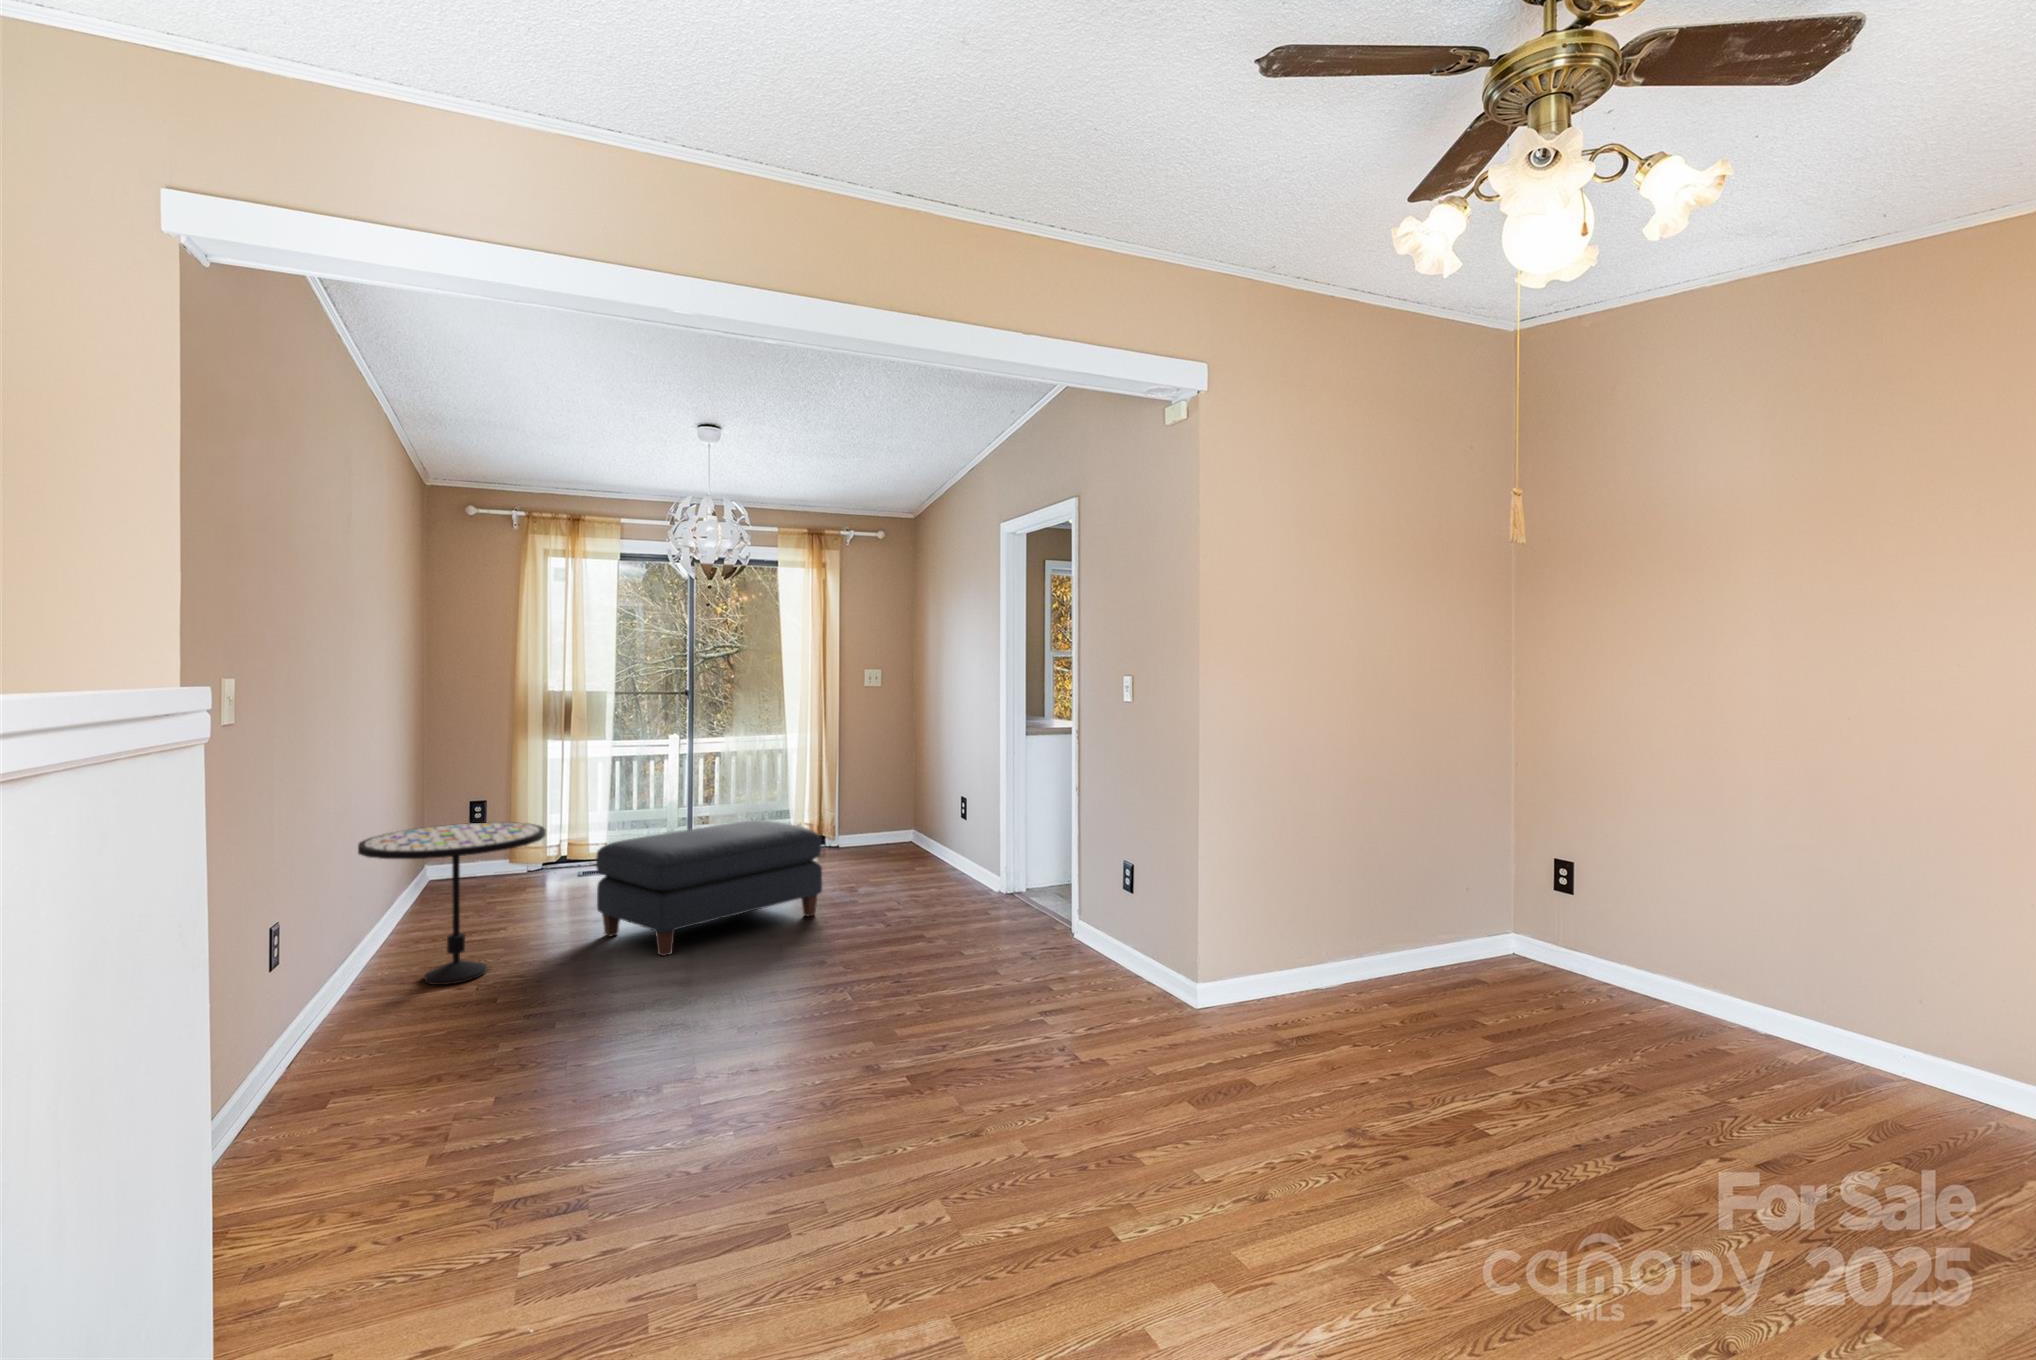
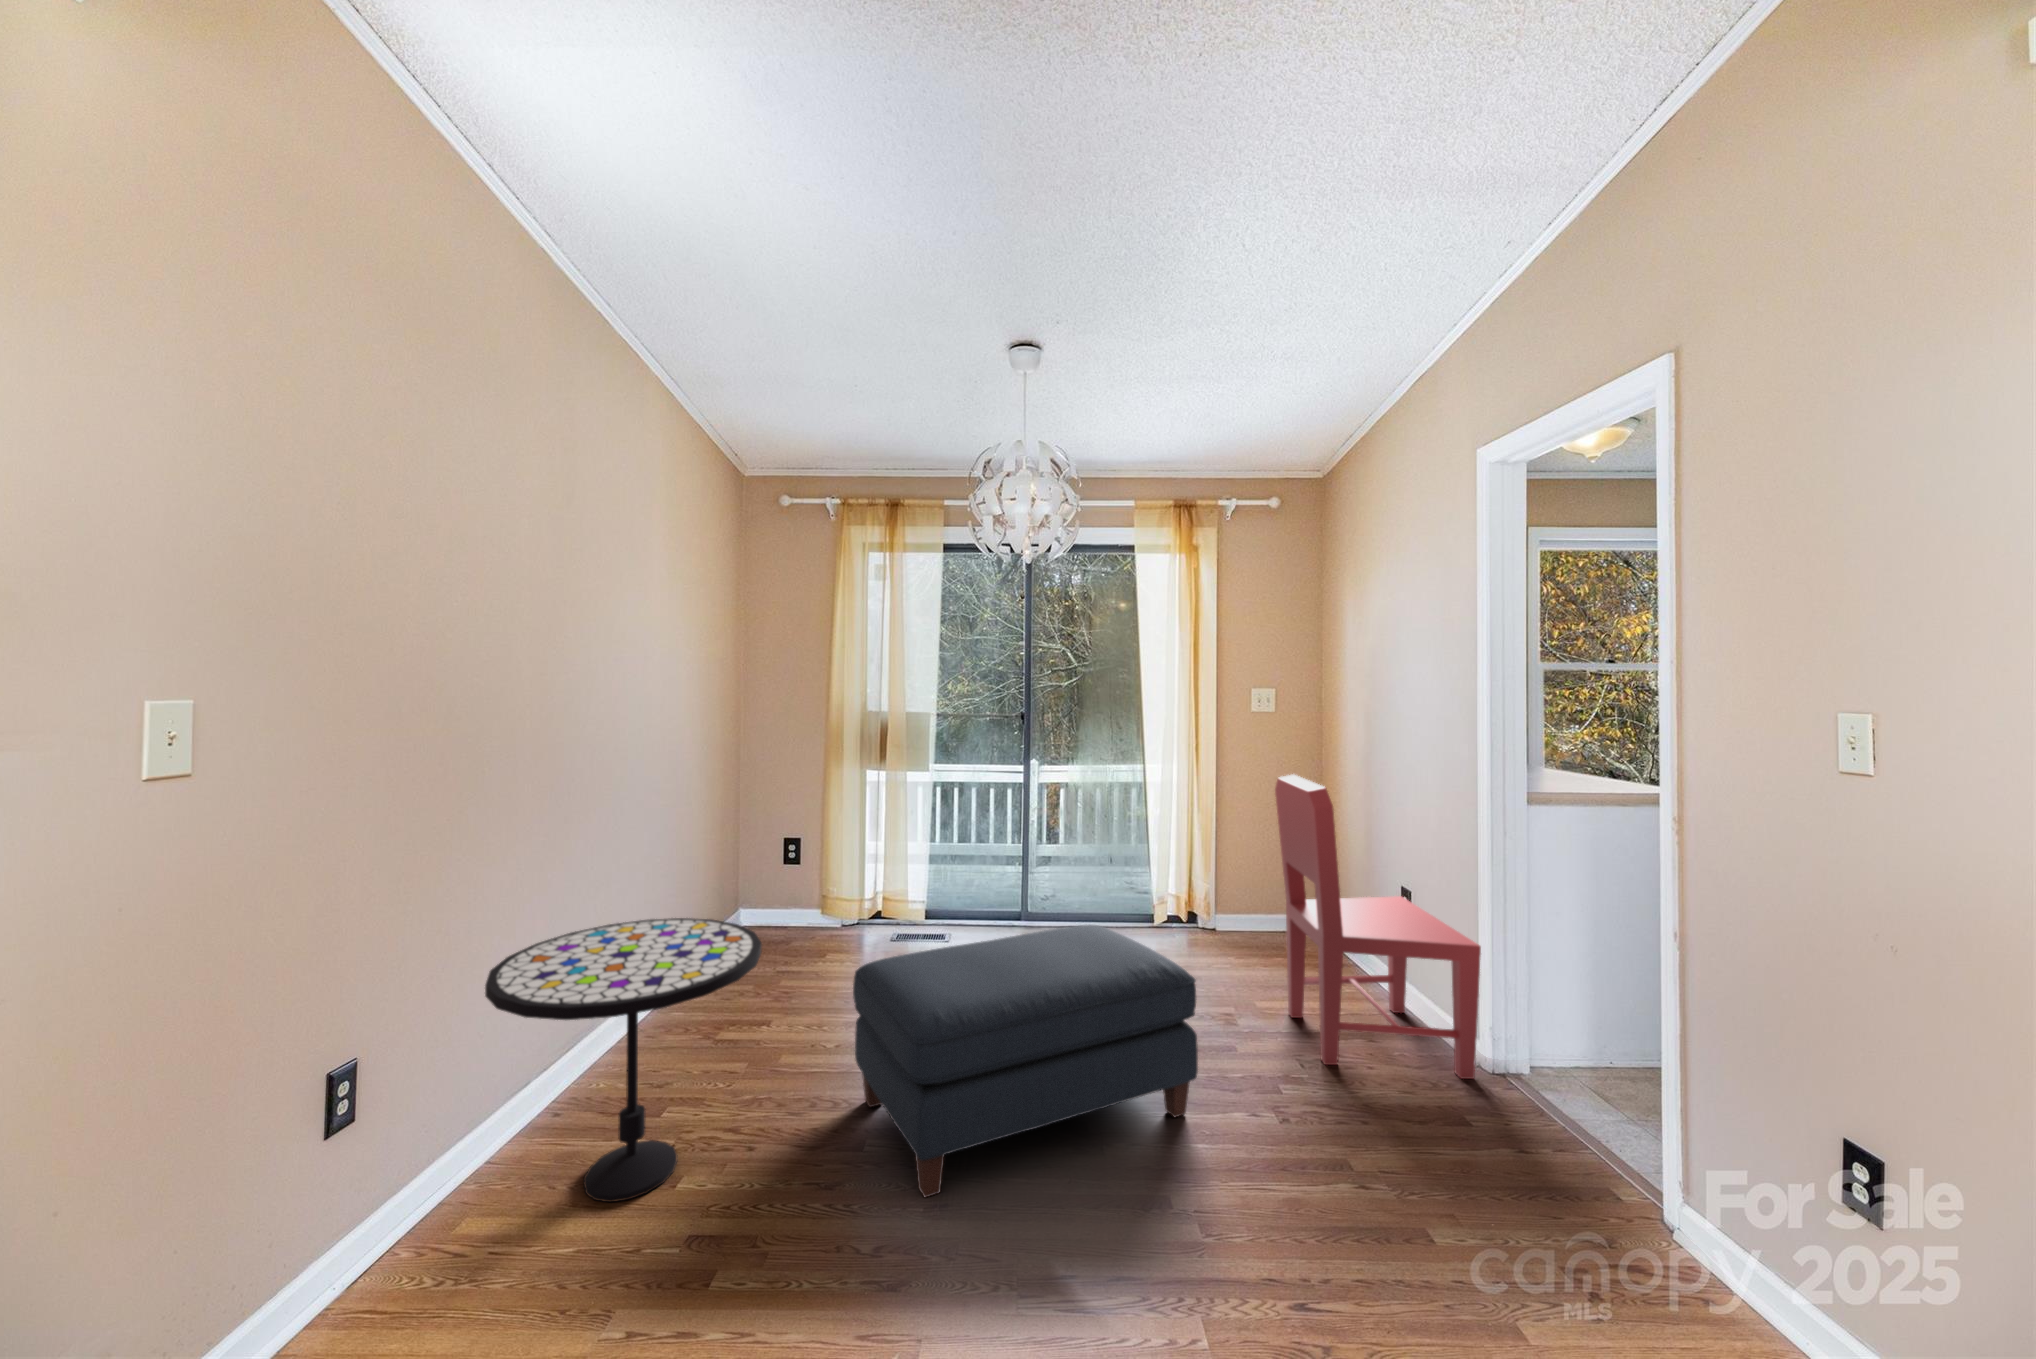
dining chair: none [874,722,982,891] -> present [1275,774,1481,1079]

